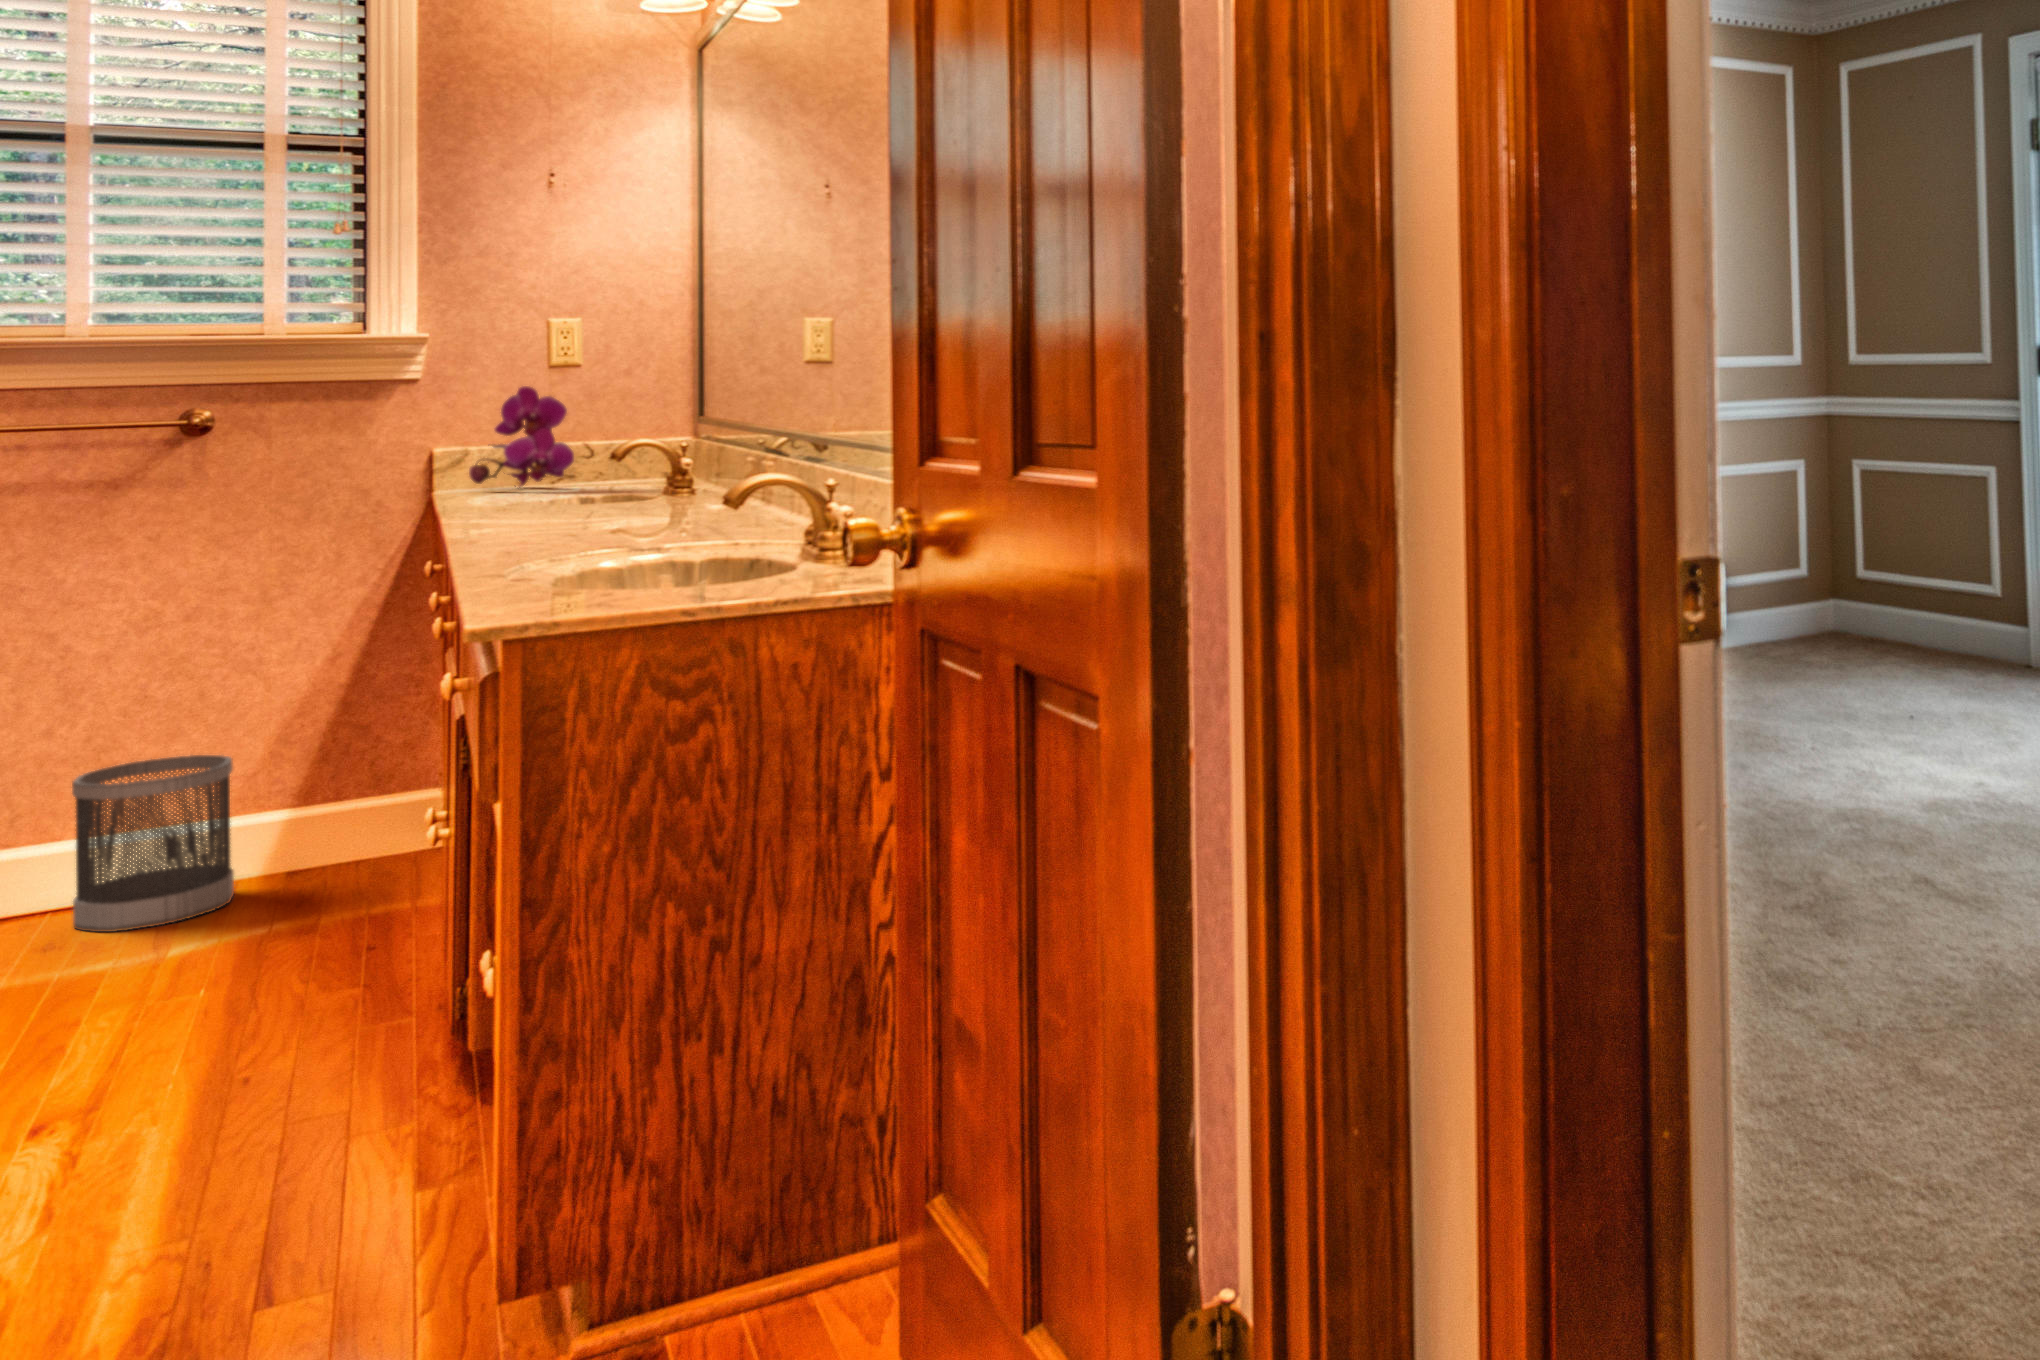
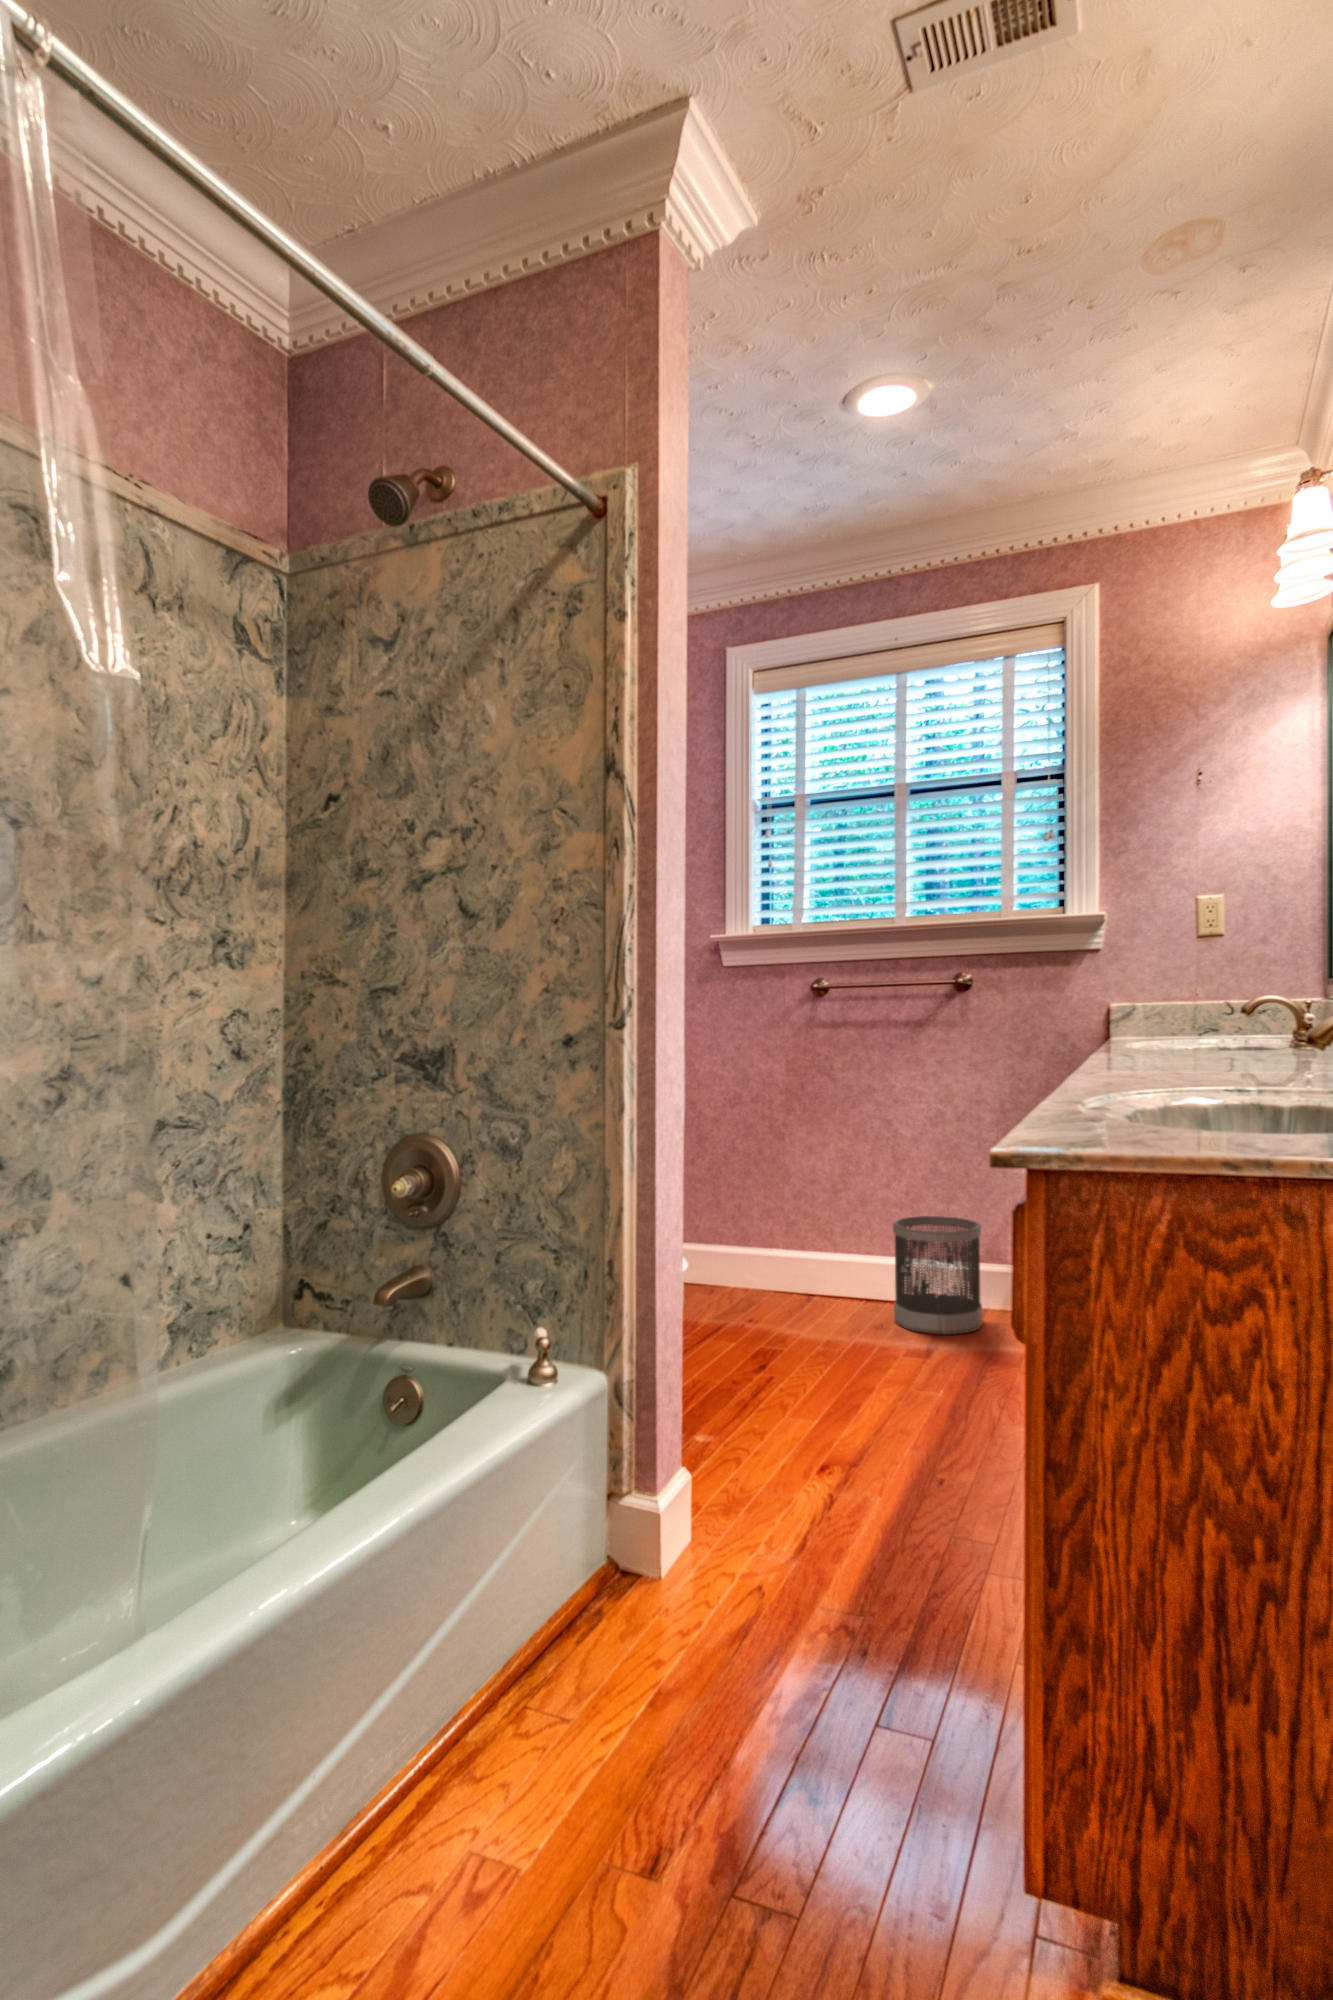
flower: present [469,386,574,487] -> none [1135,954,1217,1040]

